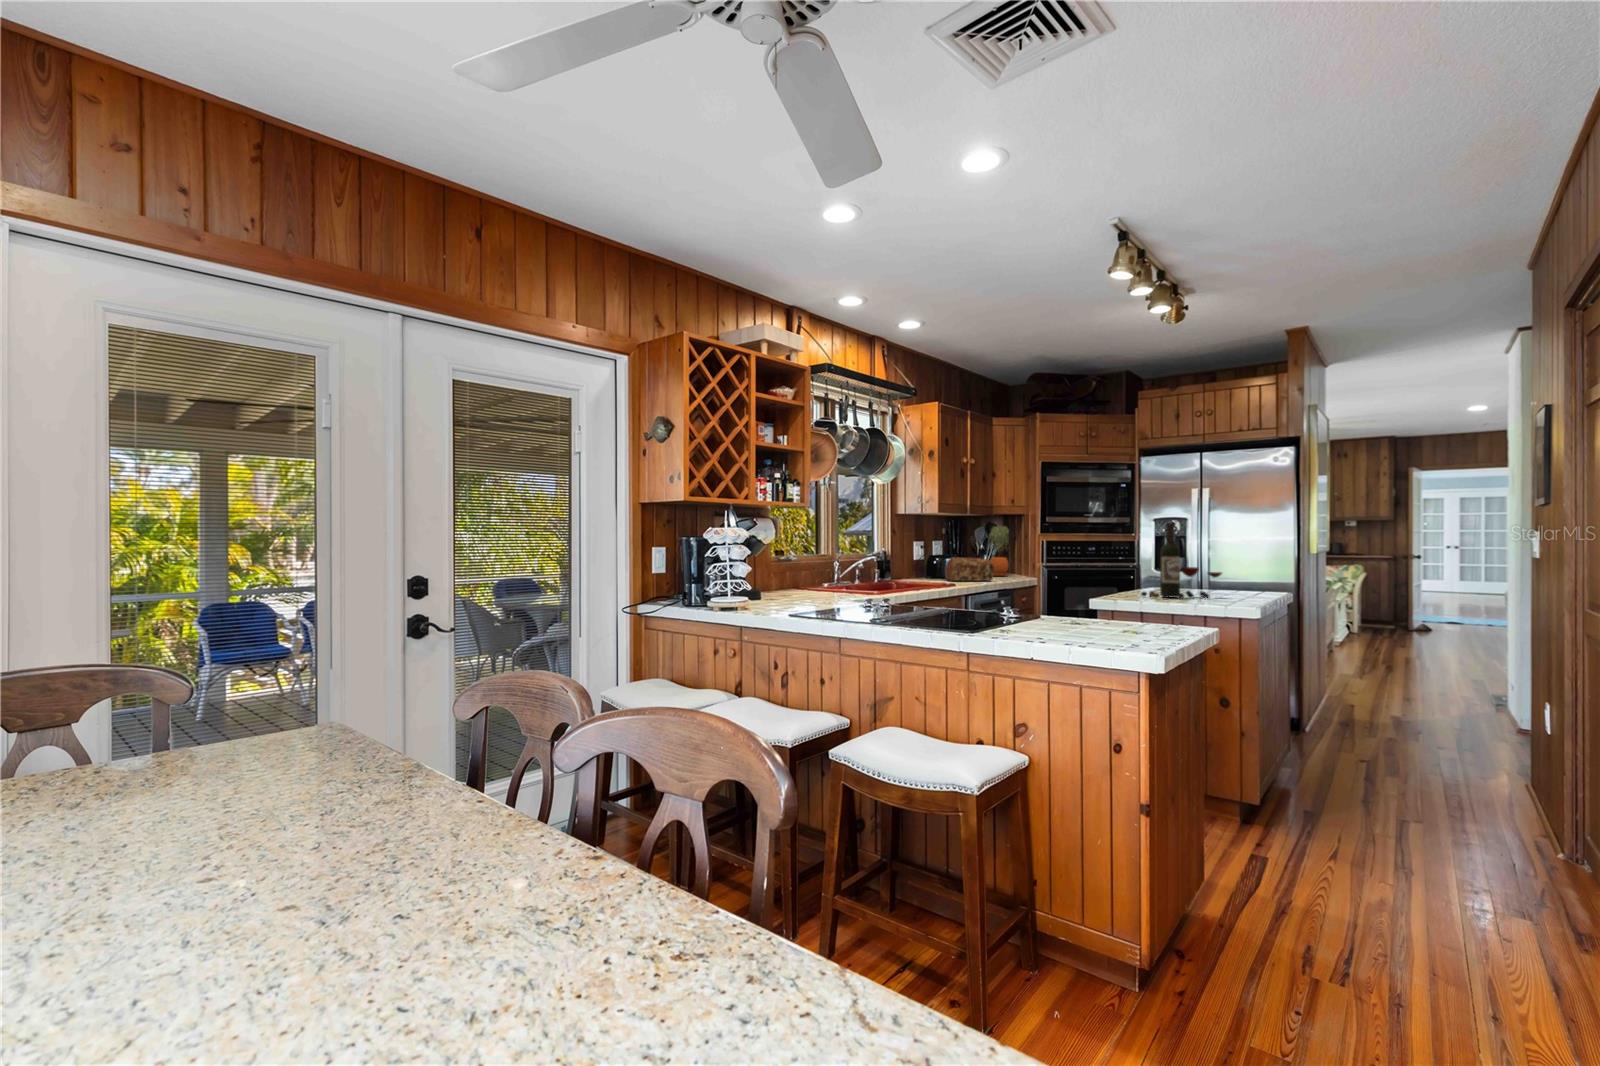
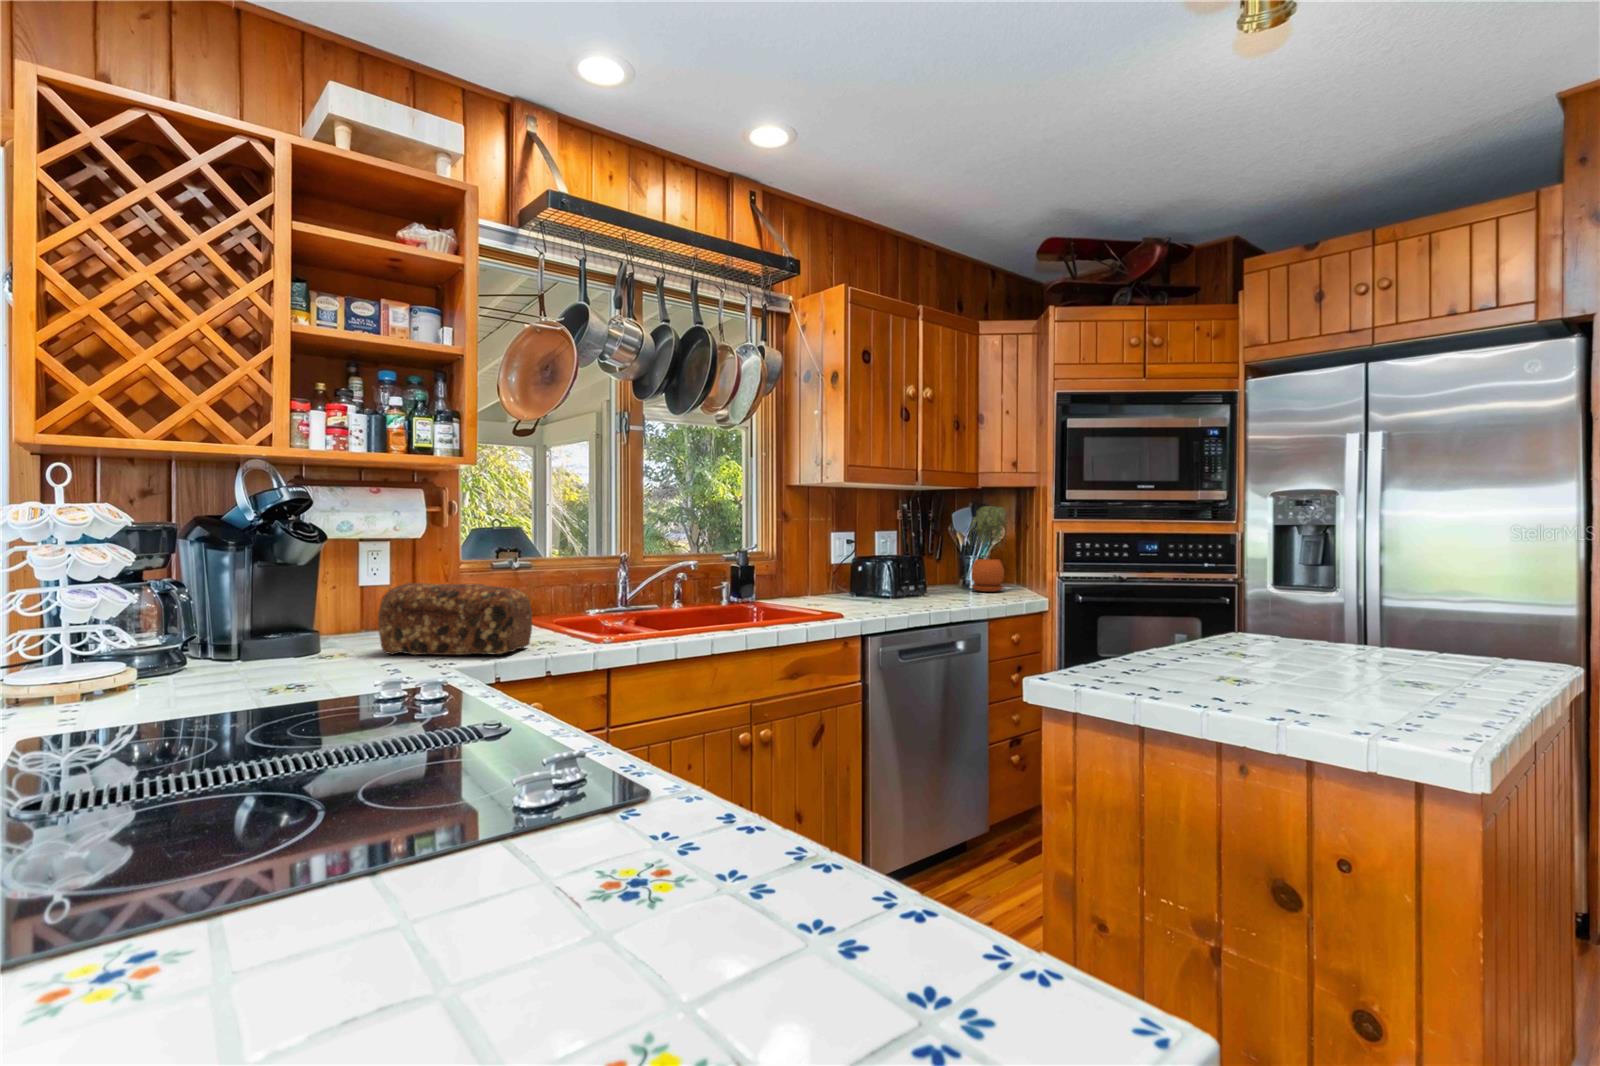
wine bottle: present [1141,524,1222,598] -> none [1178,491,1422,700]
bread loaf: present [945,558,994,581] -> present [378,583,532,655]

